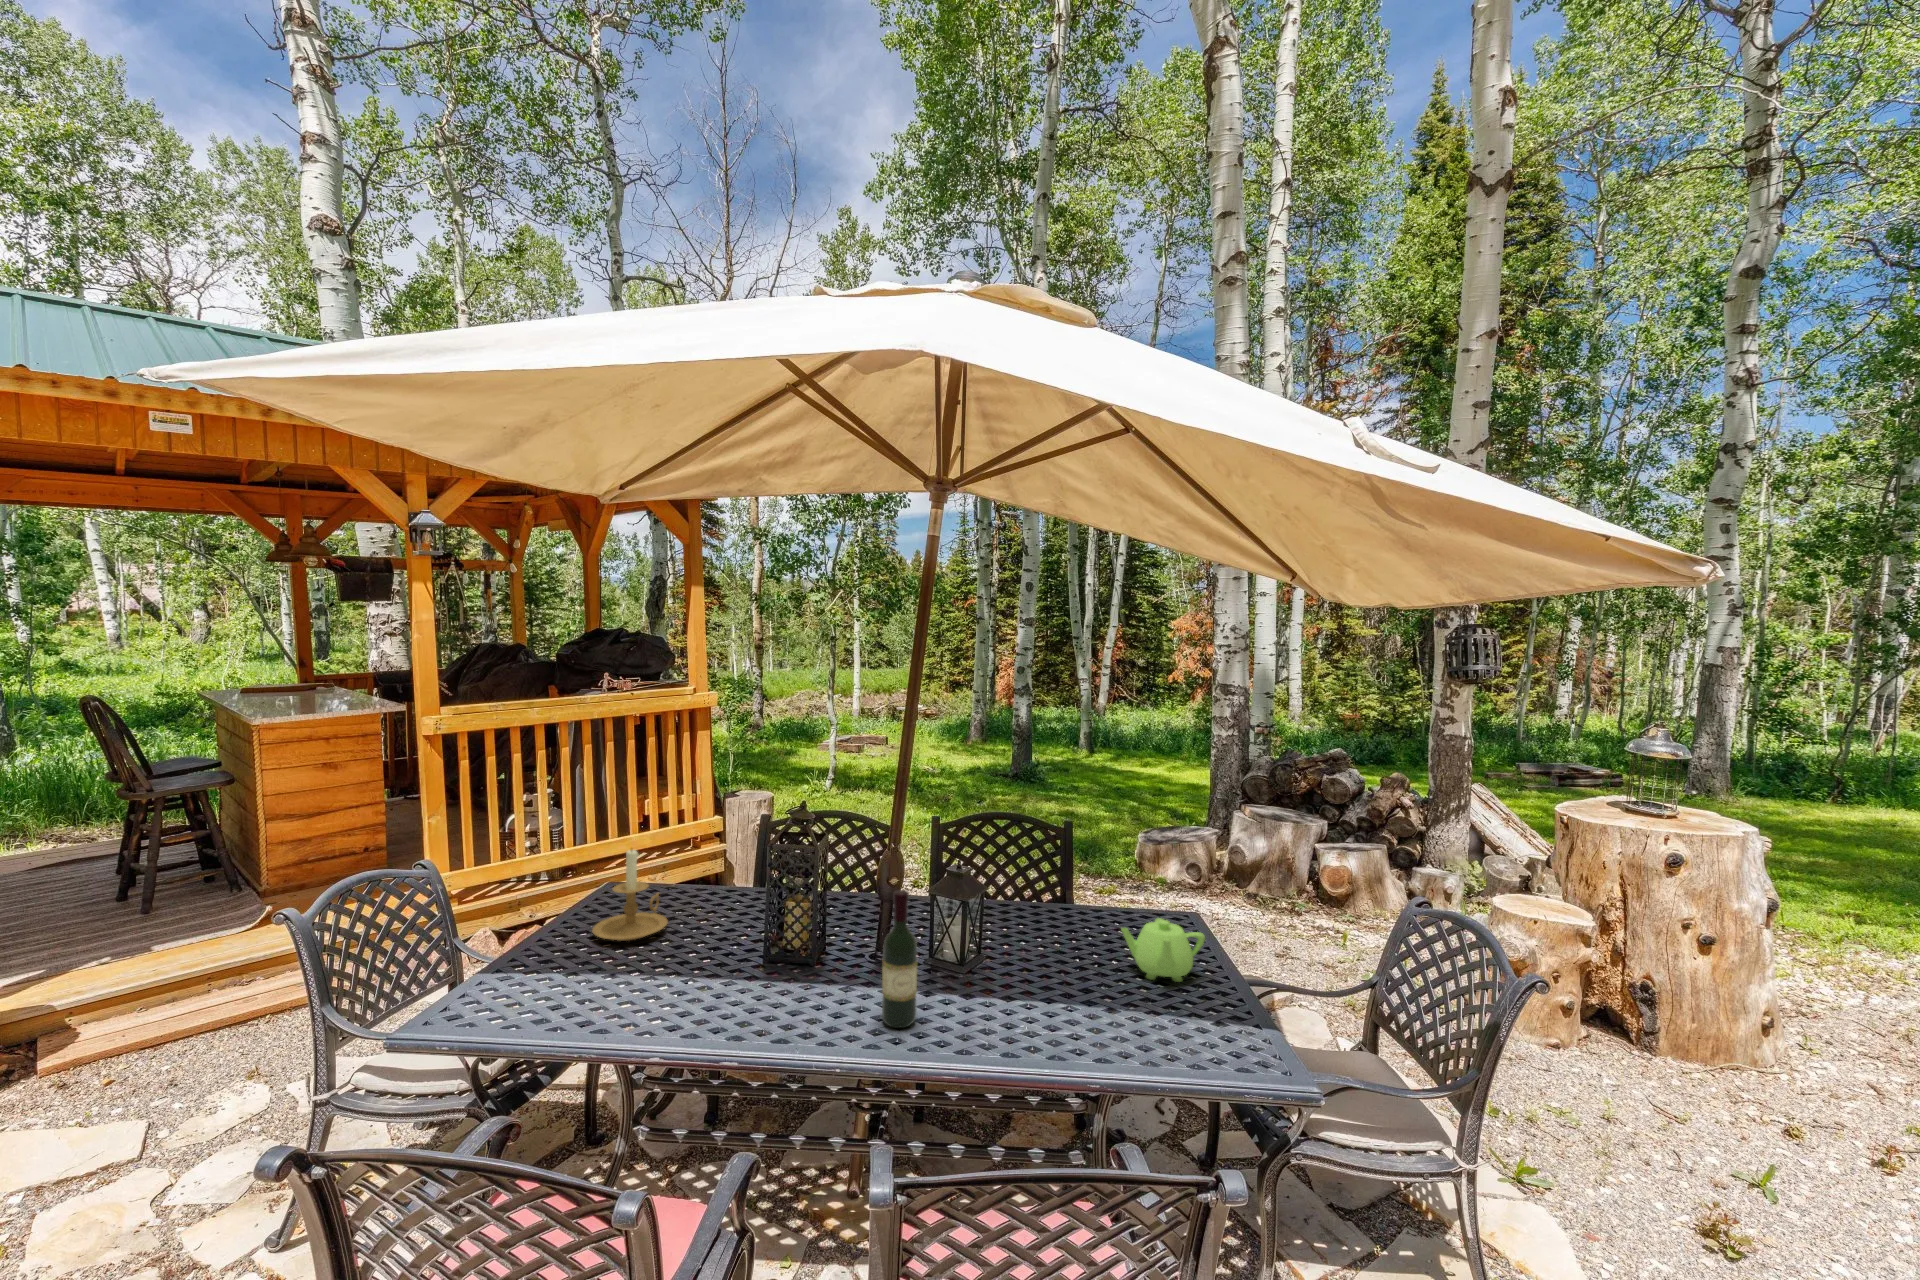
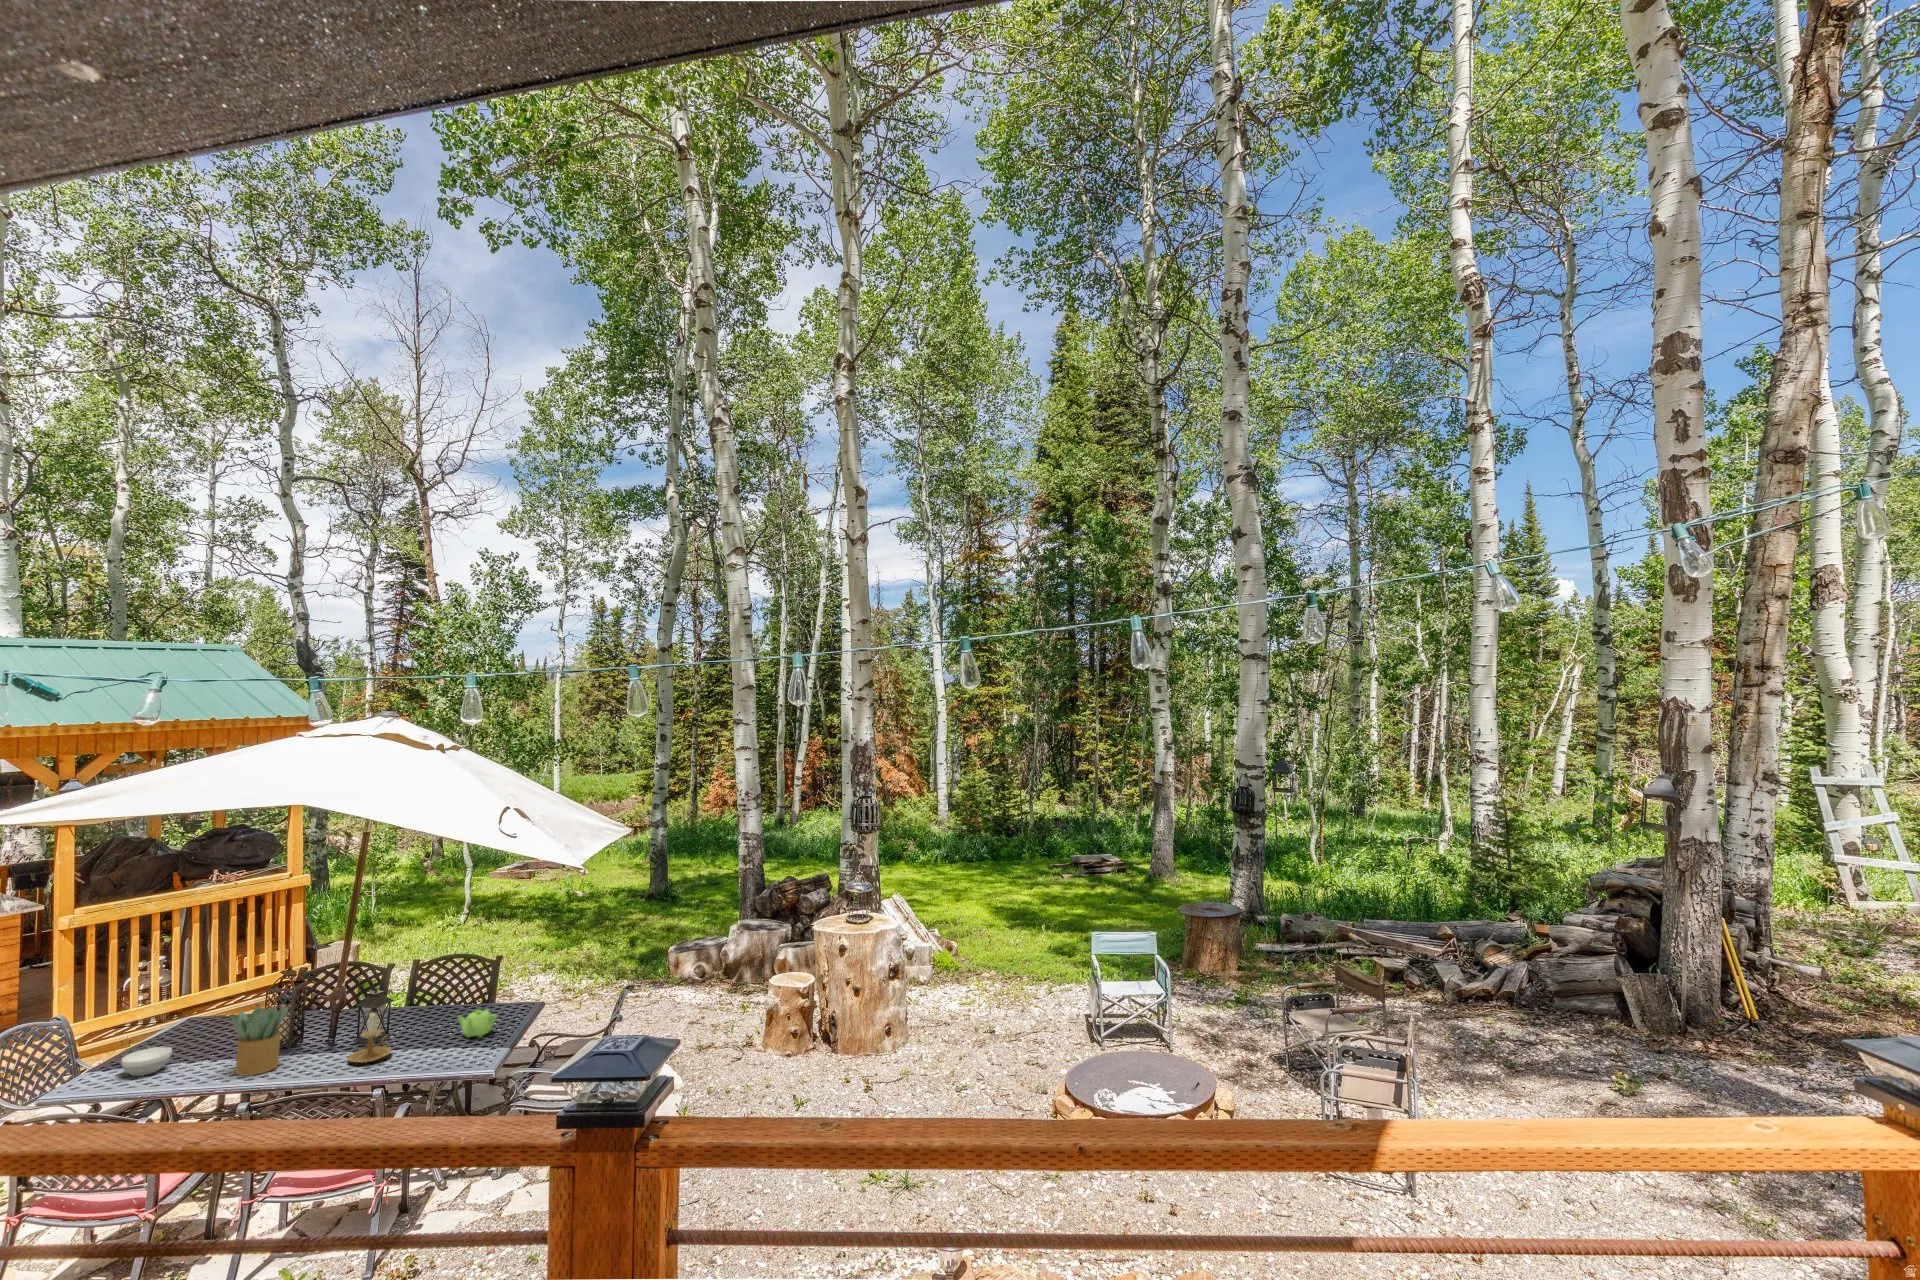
candle holder: present [592,849,668,941] -> present [347,1013,392,1063]
potted plant: none [737,877,837,1033] -> present [232,1006,288,1076]
wine bottle: present [882,890,917,1028] -> none [303,1007,323,1069]
bowl: none [532,943,620,1006] -> present [122,1047,172,1076]

